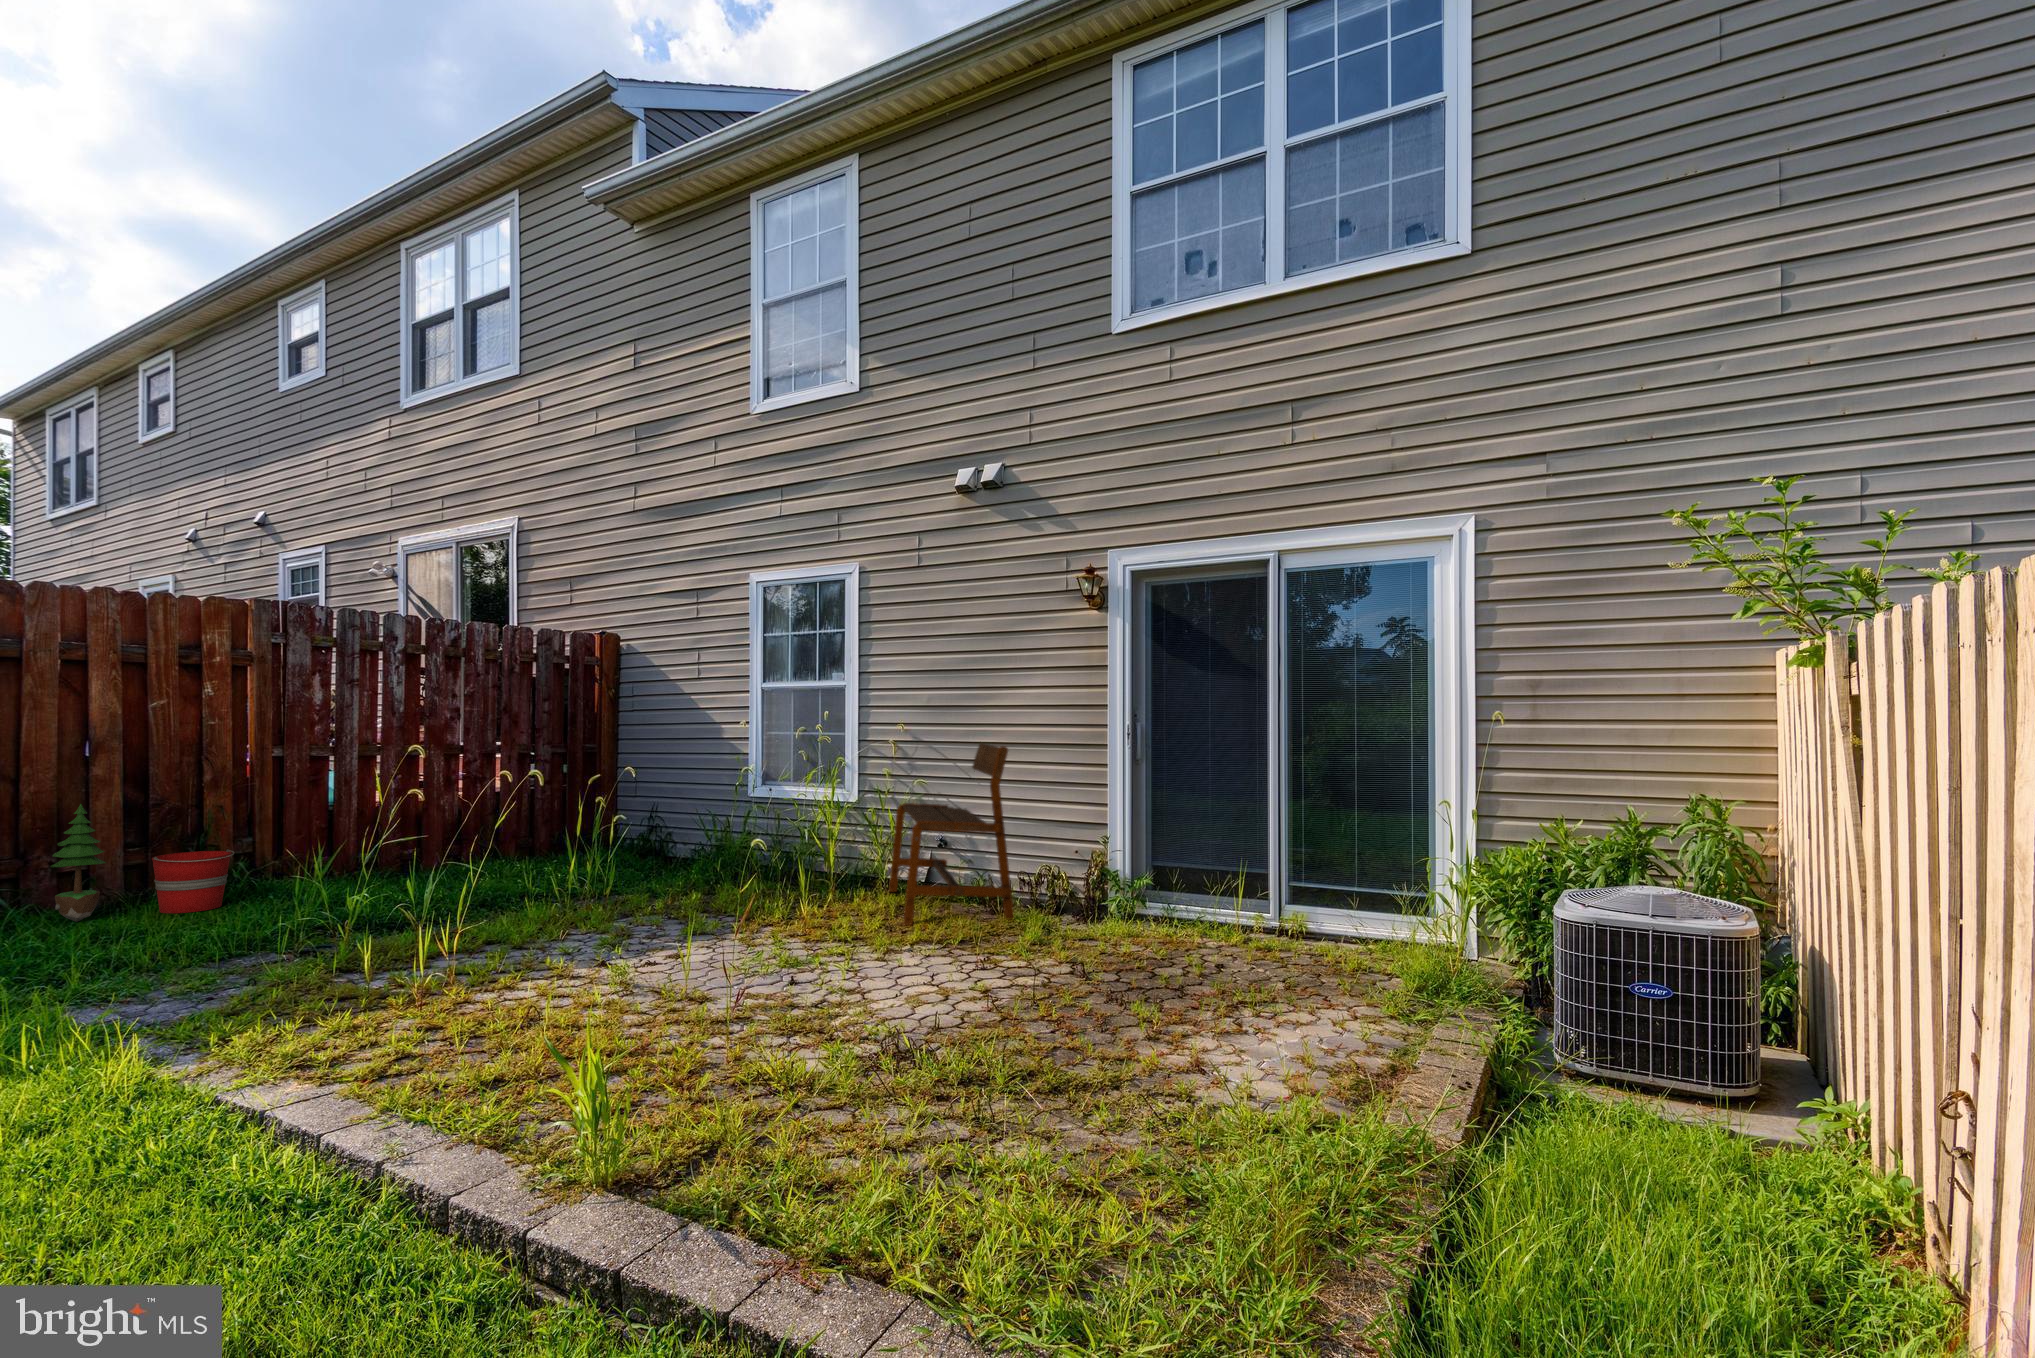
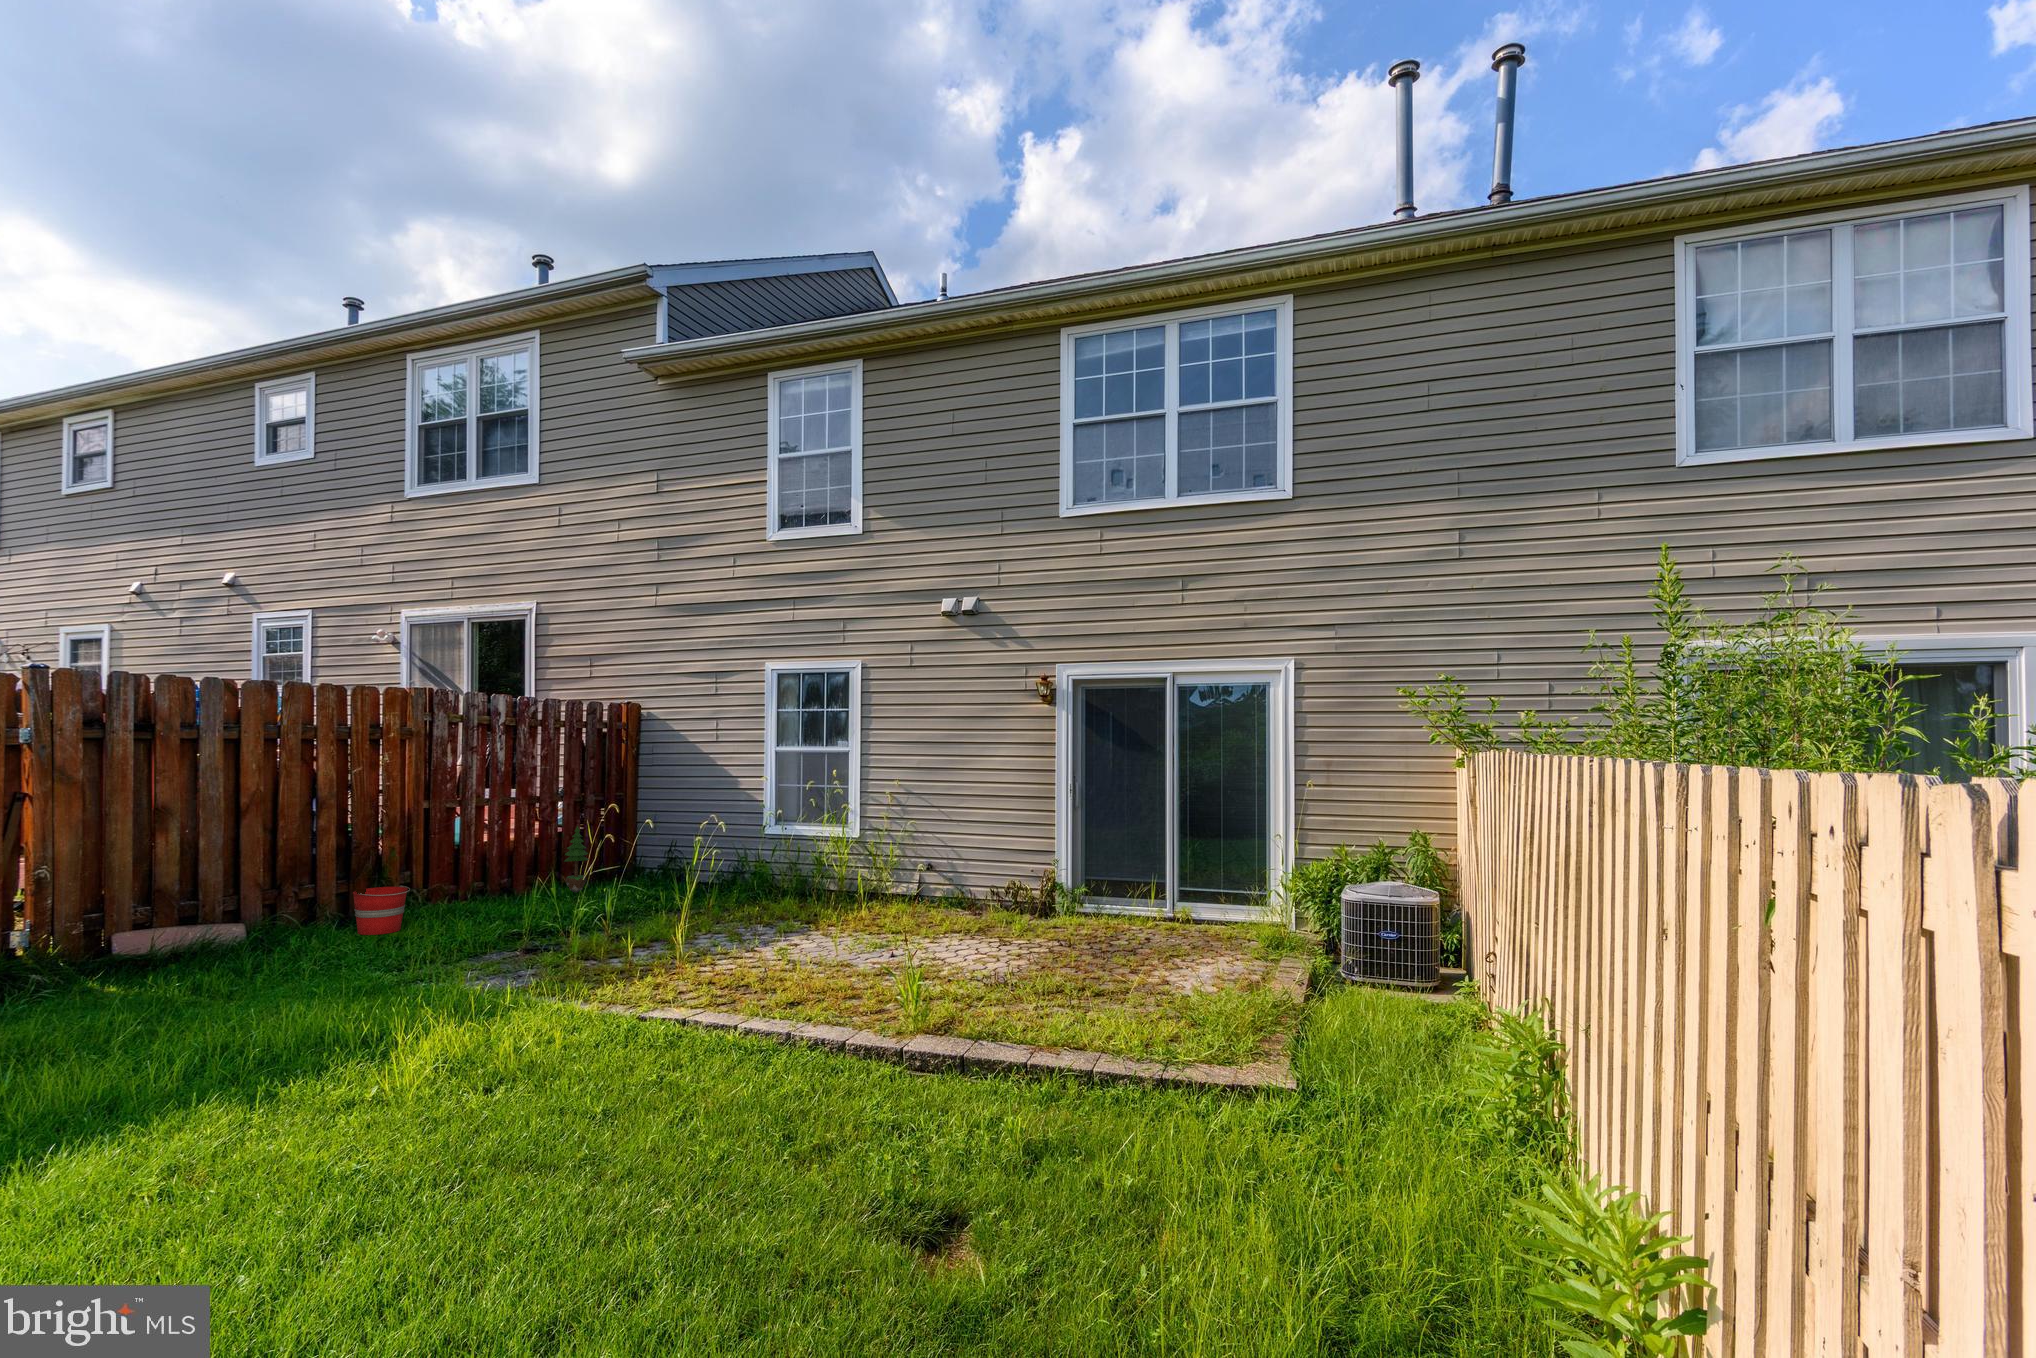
bench: present [889,743,1014,925] -> none [892,792,999,924]
potted tree: present [51,804,106,922] -> present [564,826,589,893]

